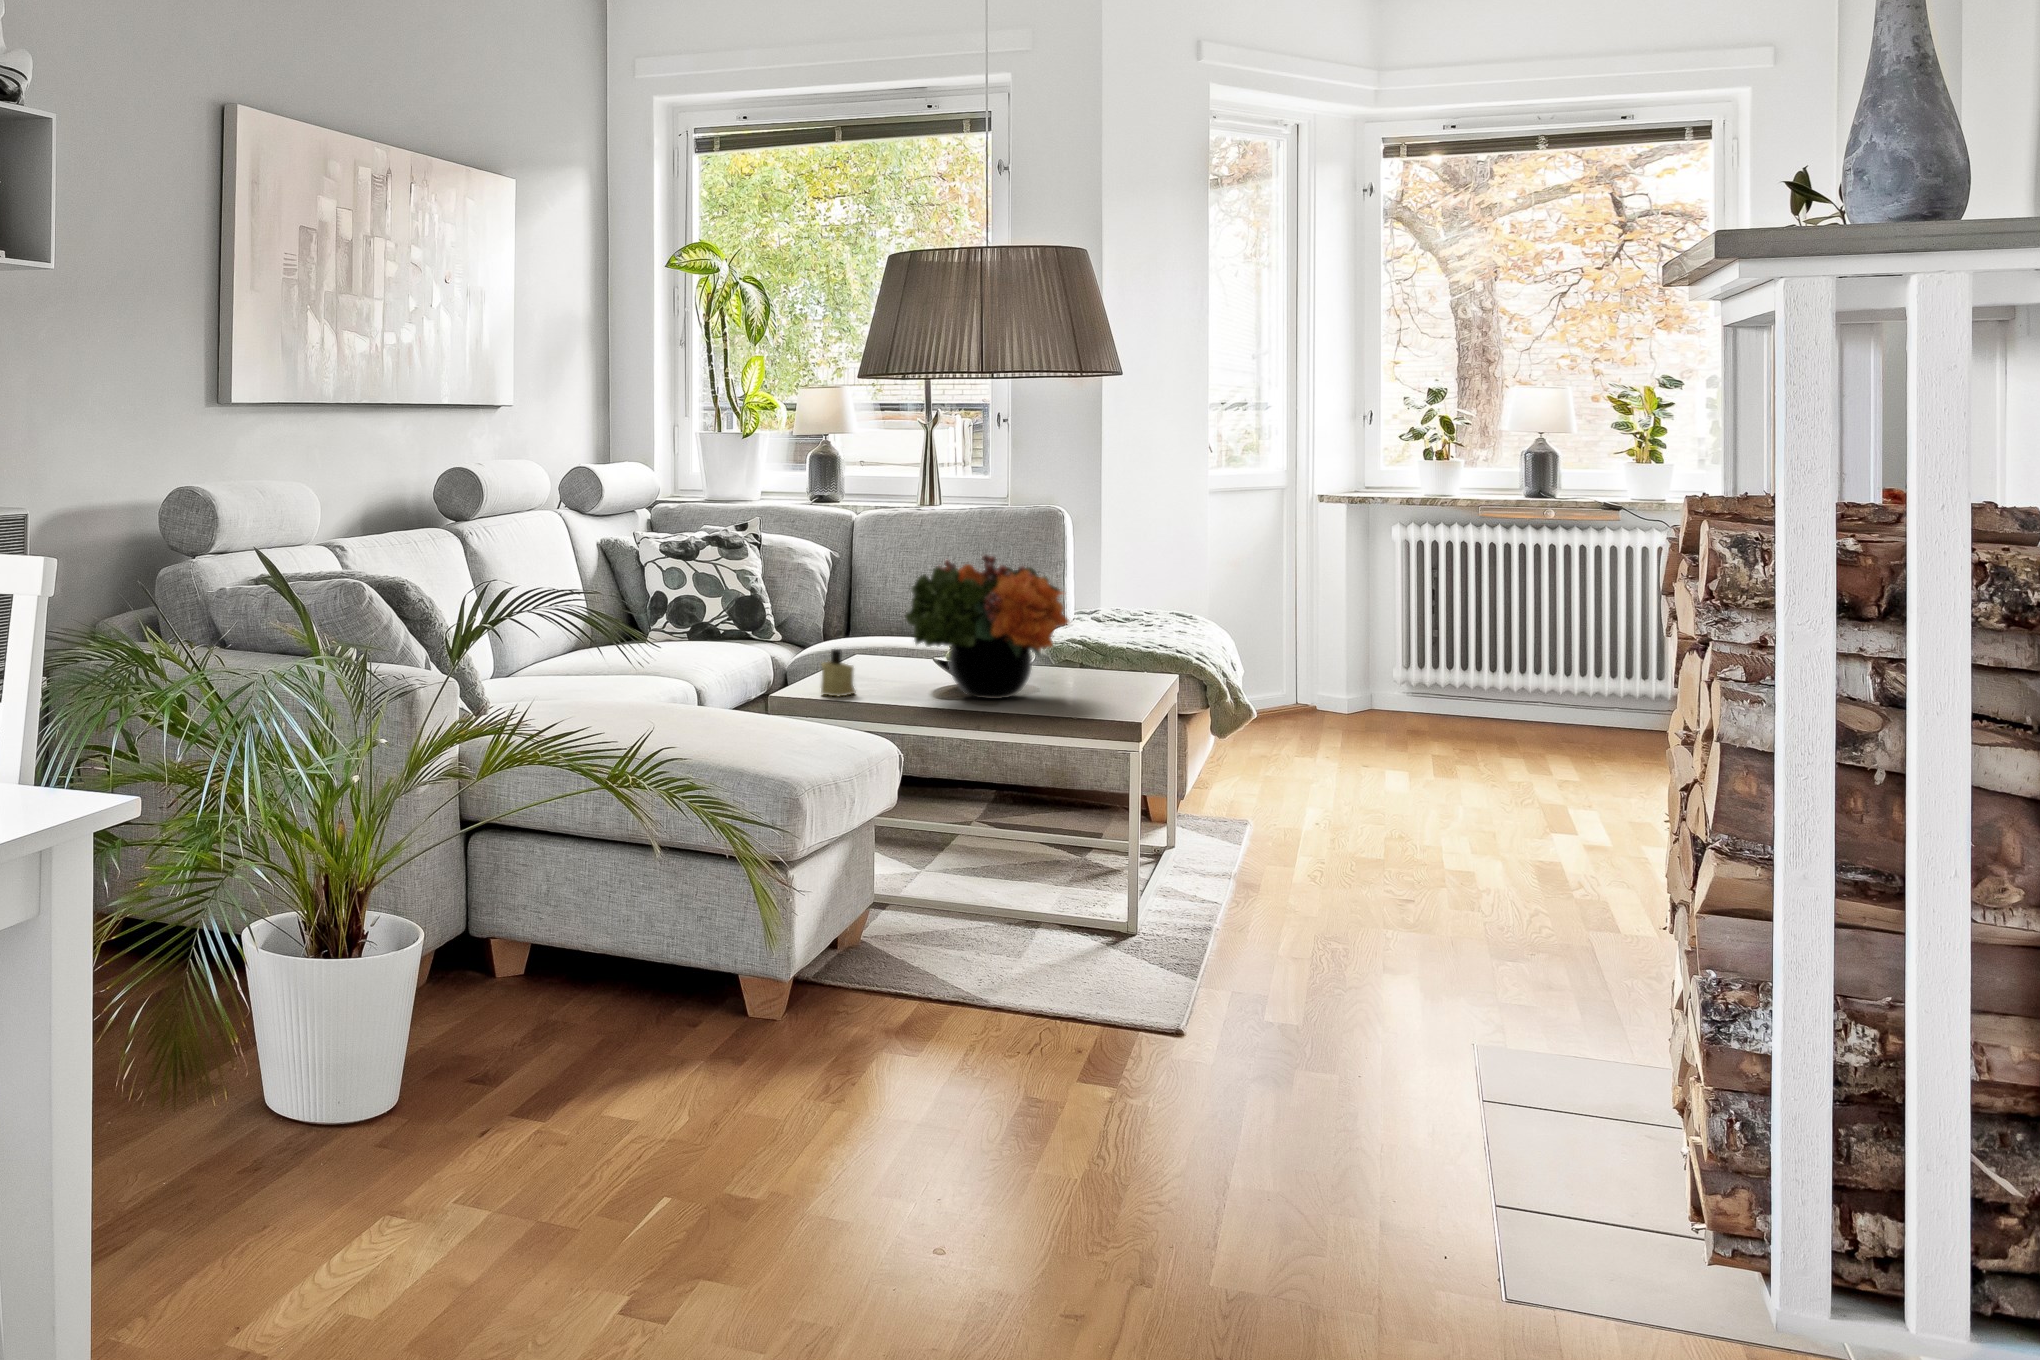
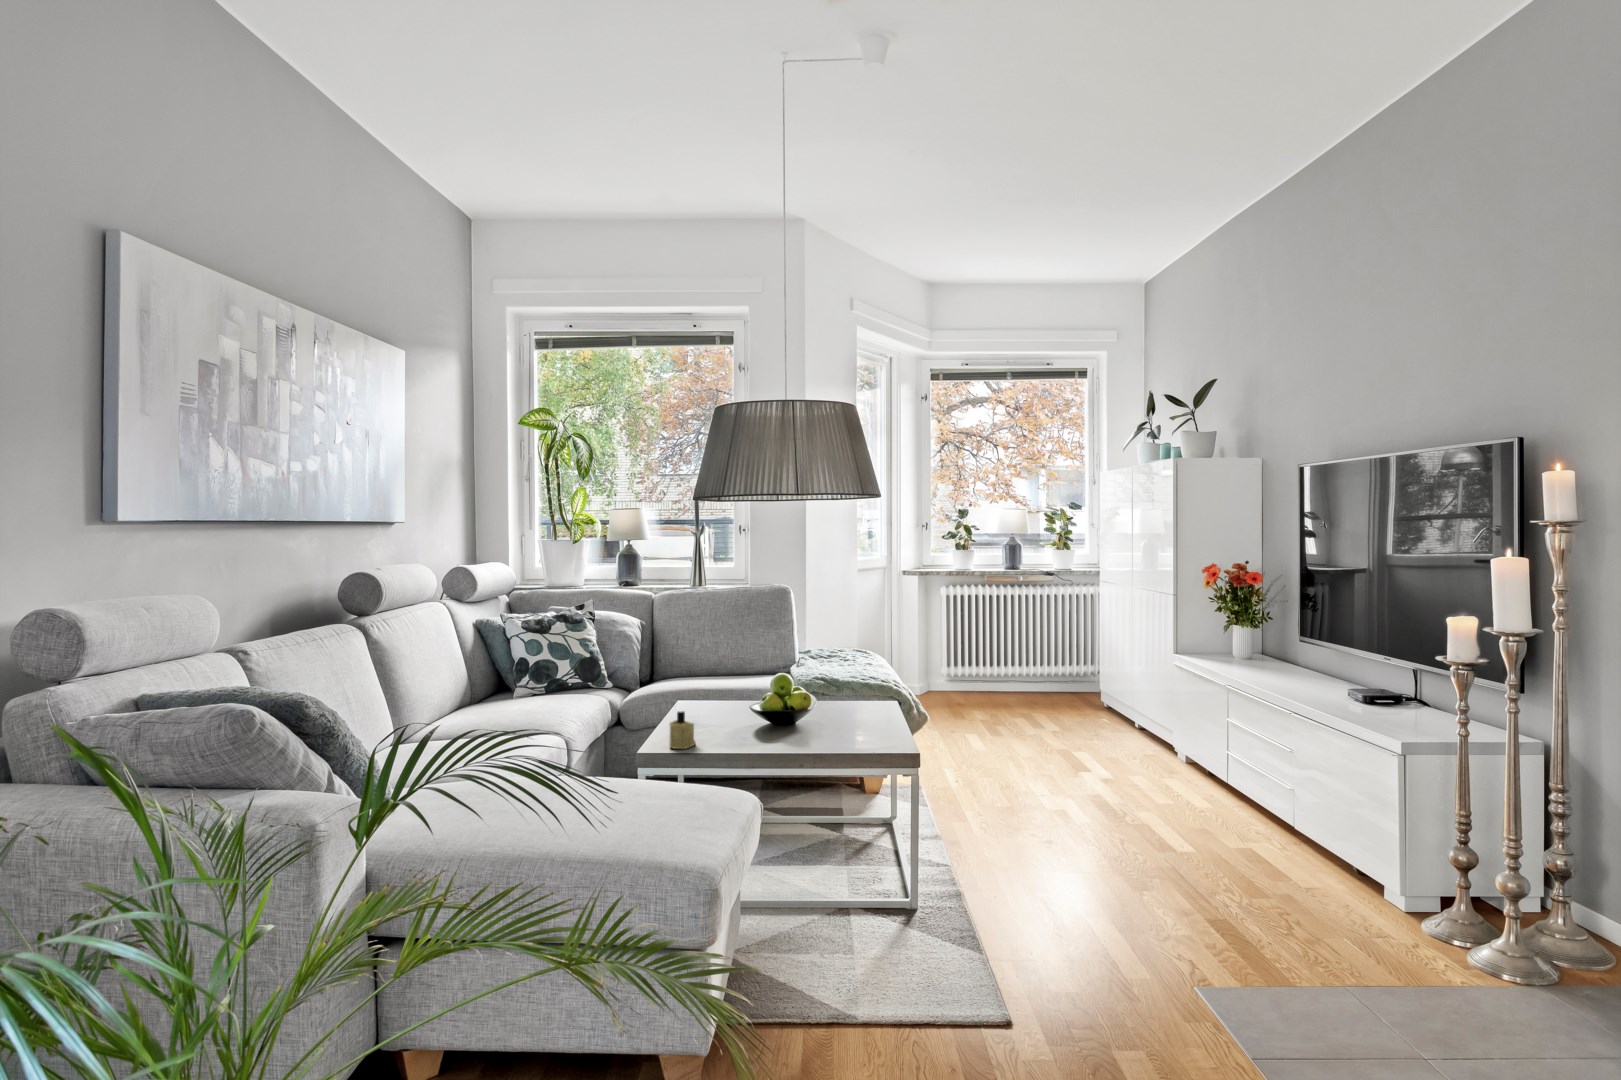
flower arrangement: present [905,555,1069,699] -> none [733,633,855,742]

